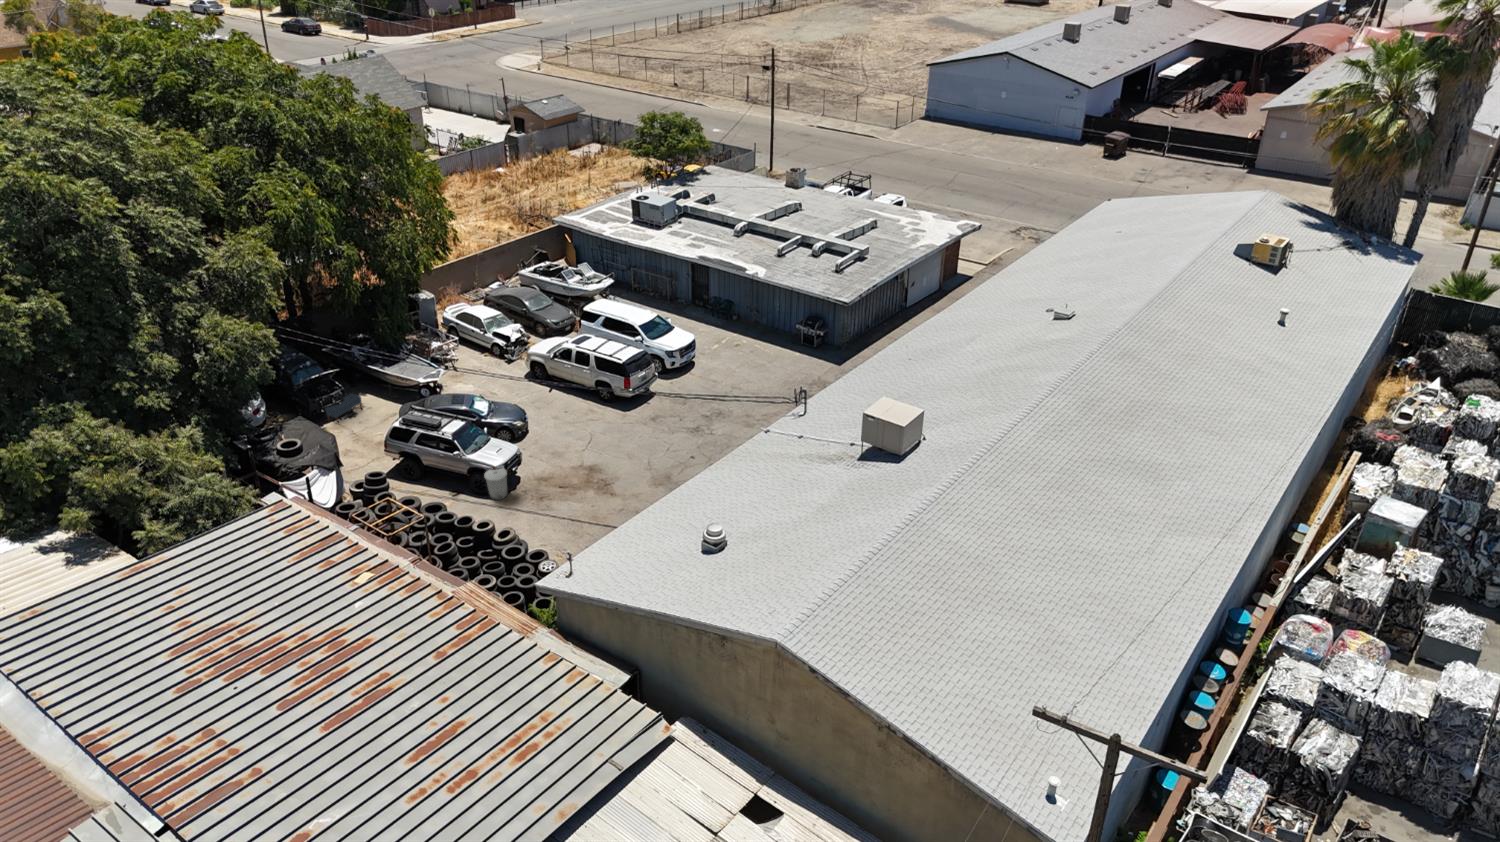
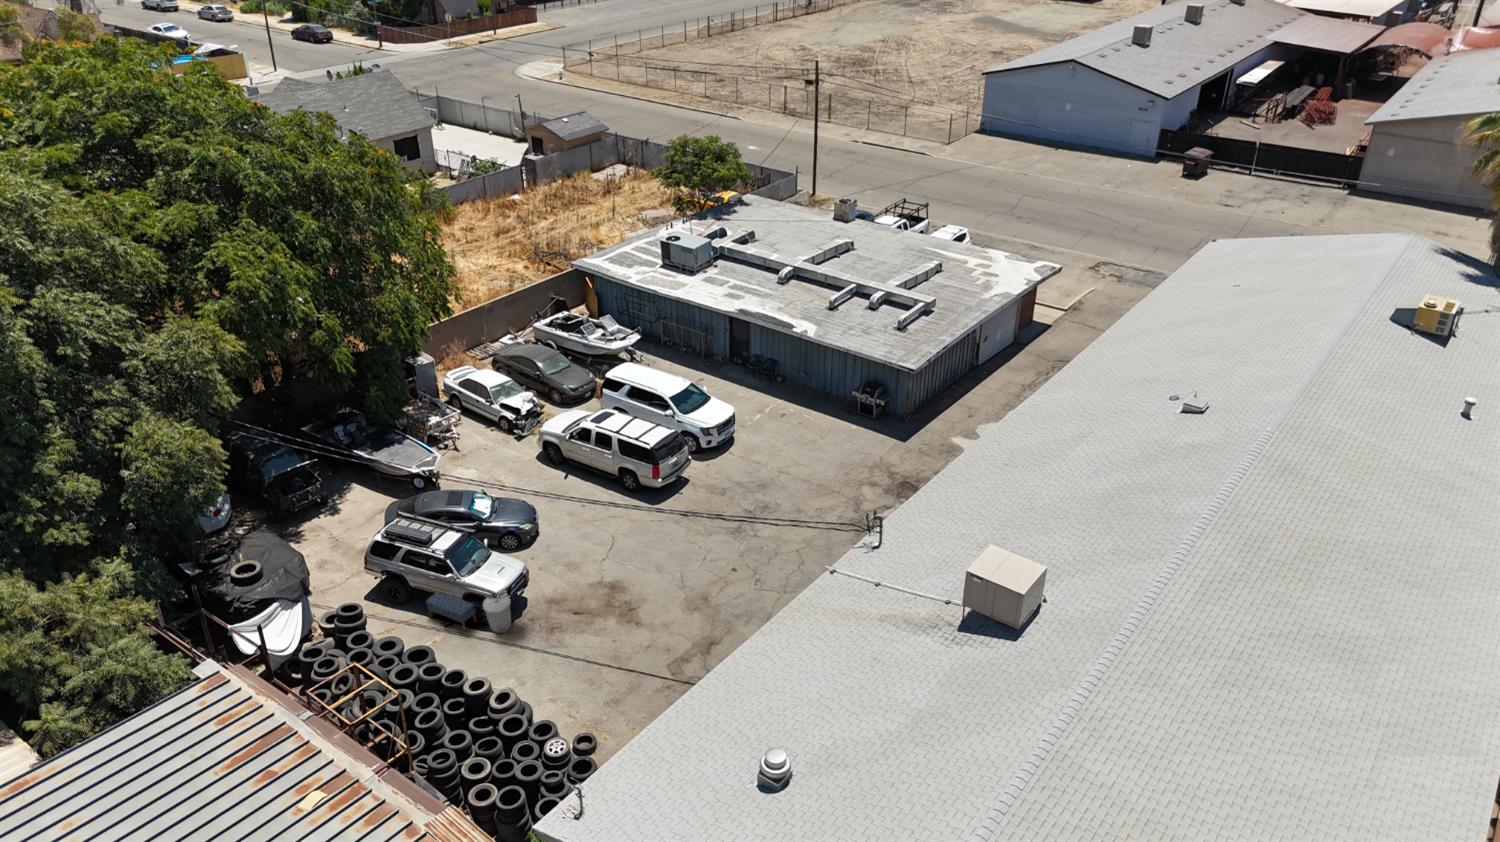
bench: present [325,394,363,423] -> present [426,593,476,631]

